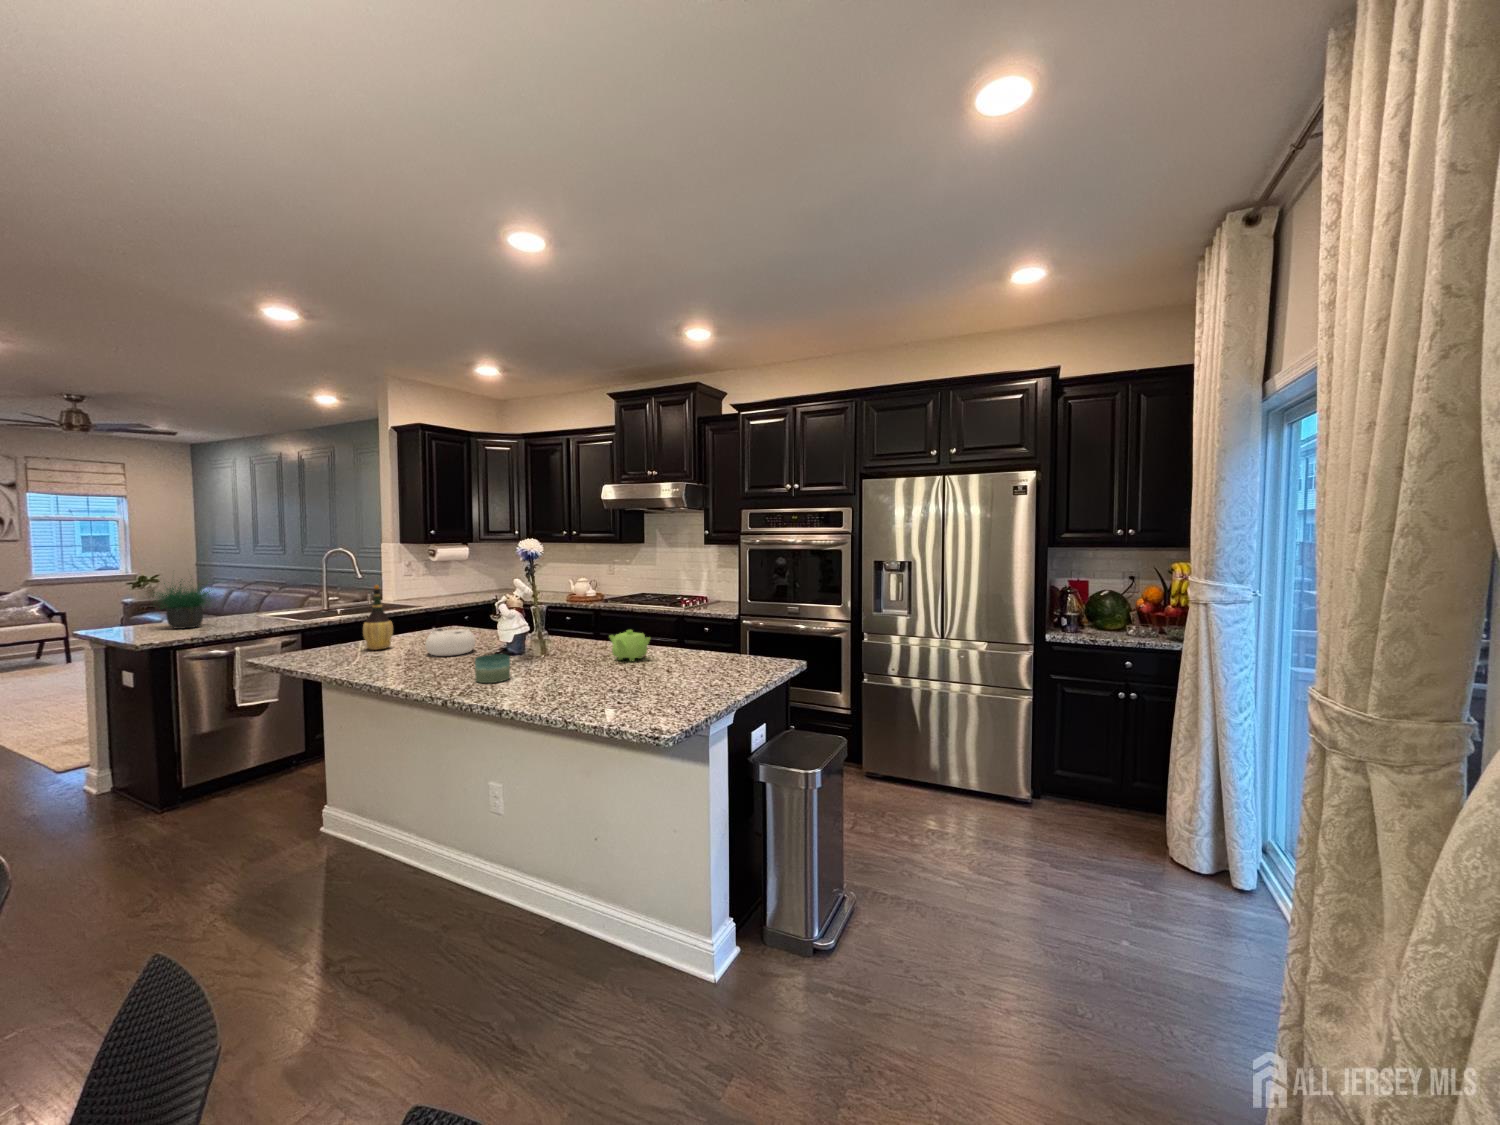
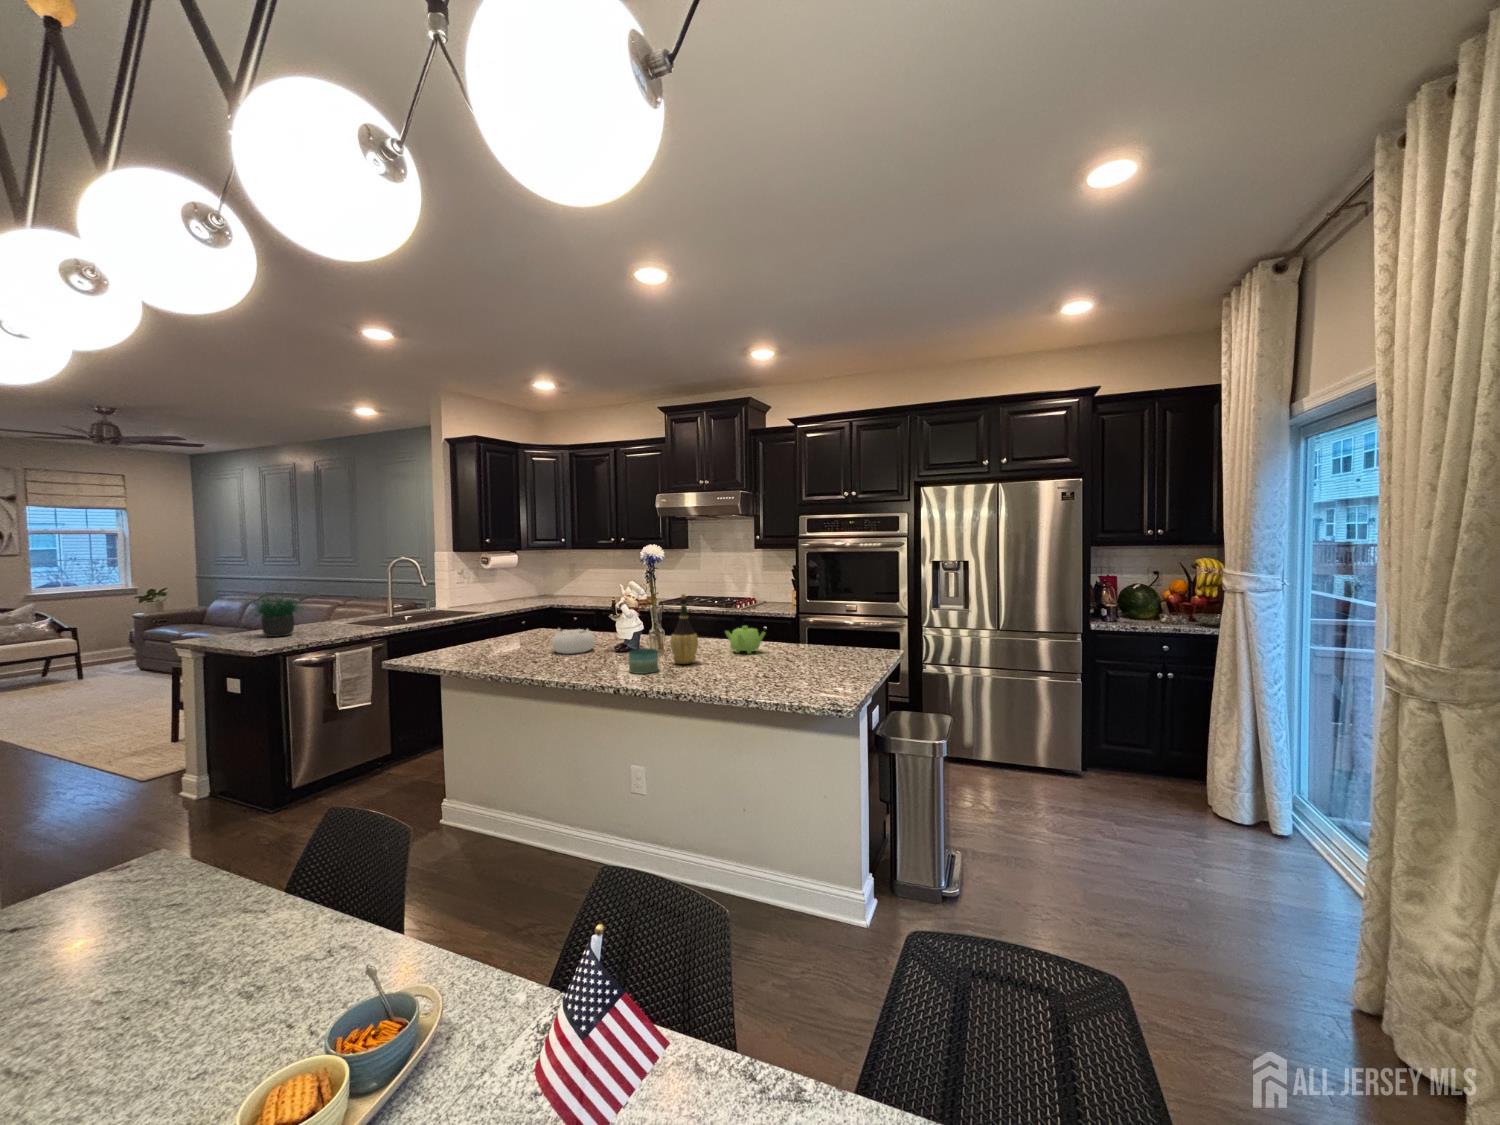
wine bottle: present [363,585,393,650] -> present [670,594,698,664]

